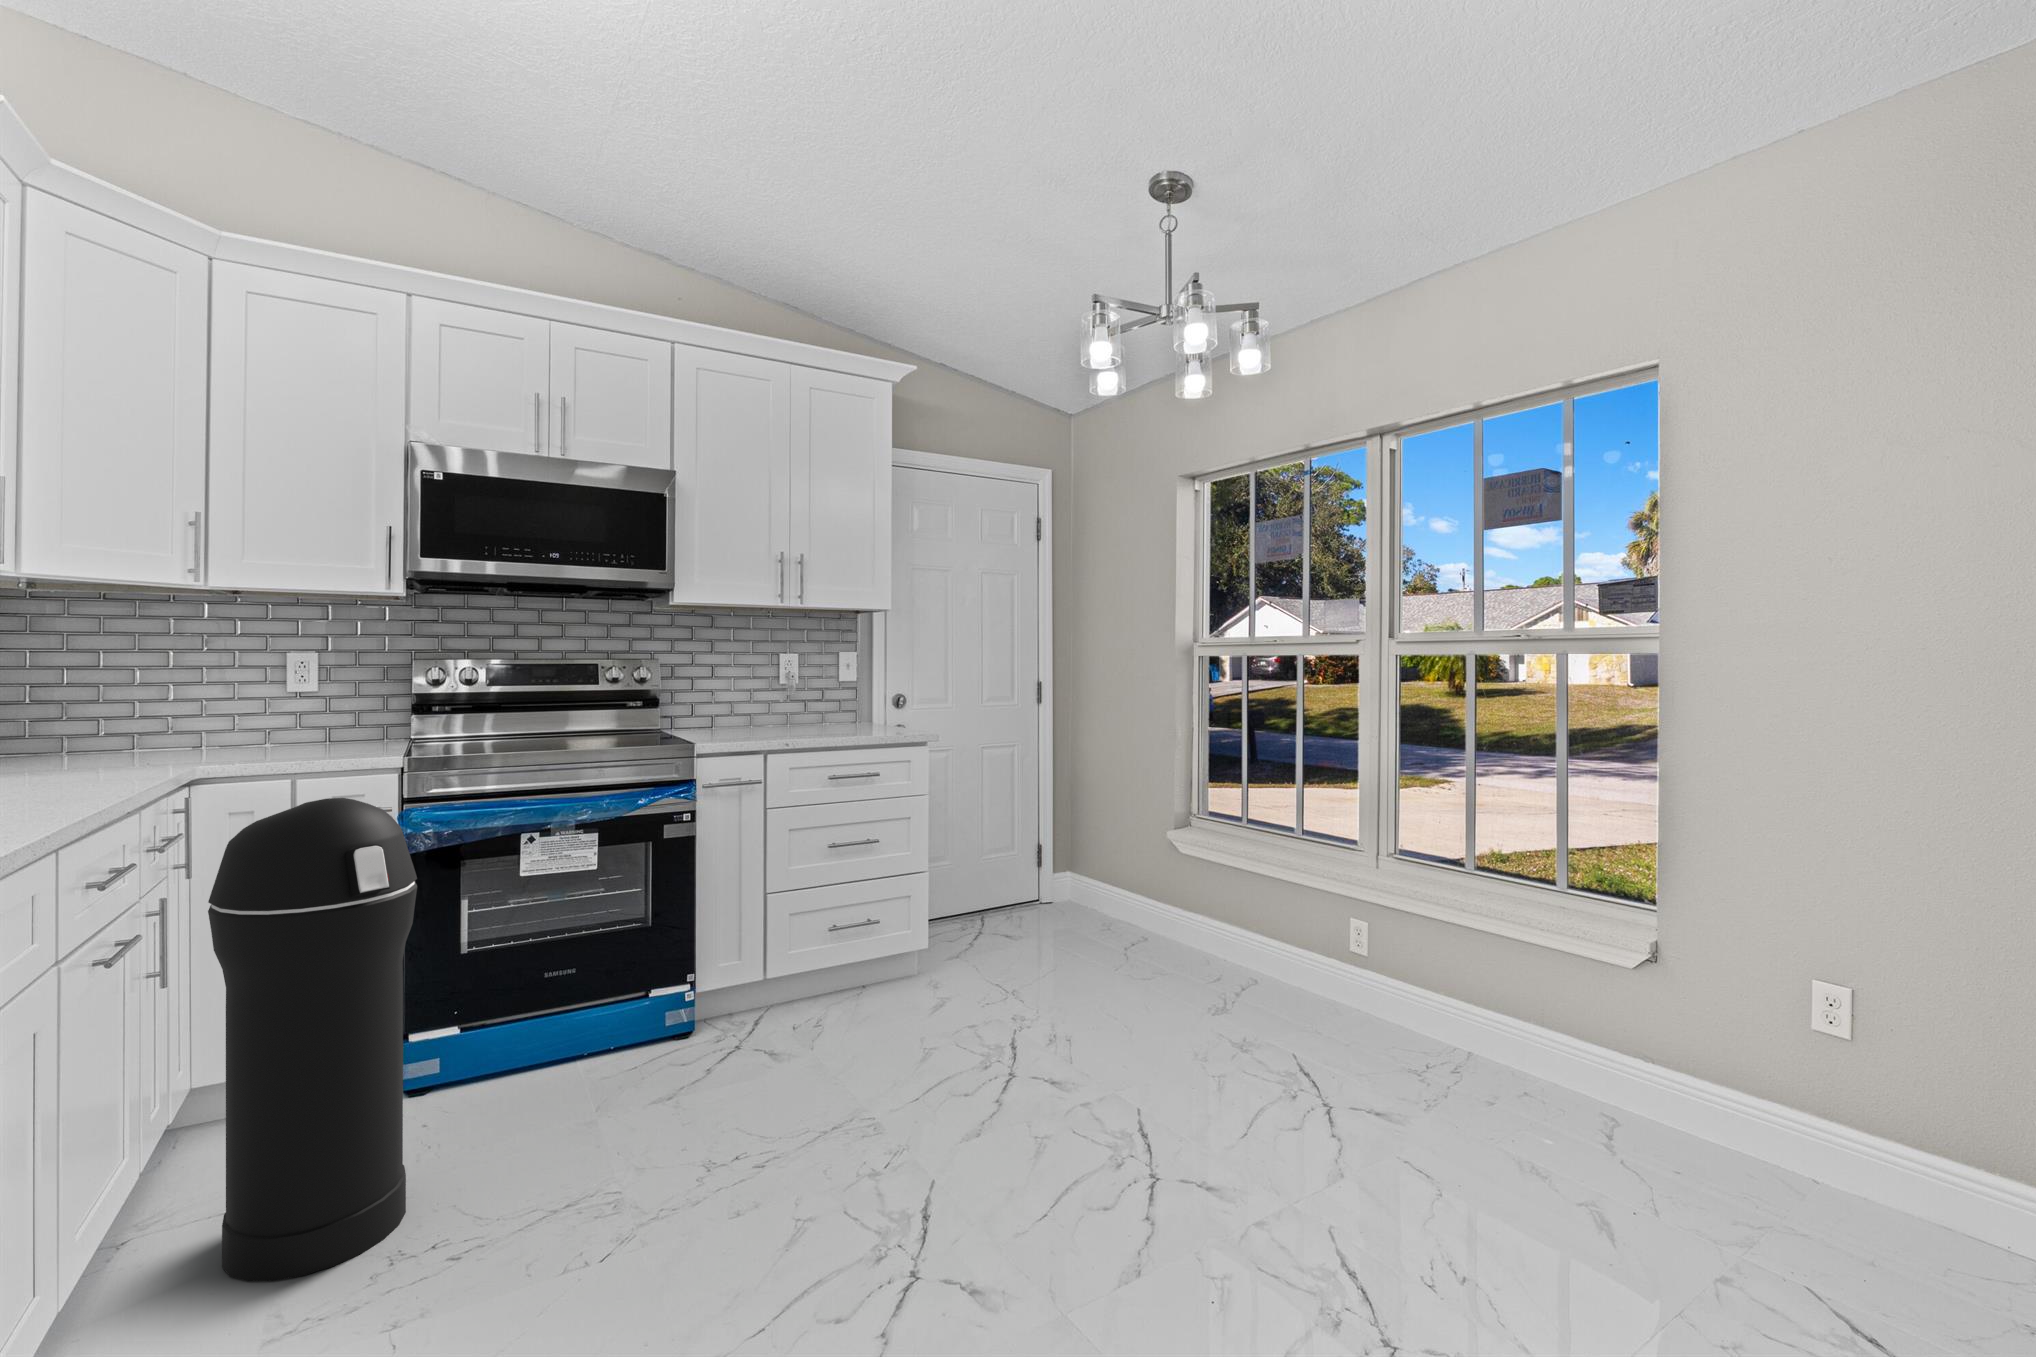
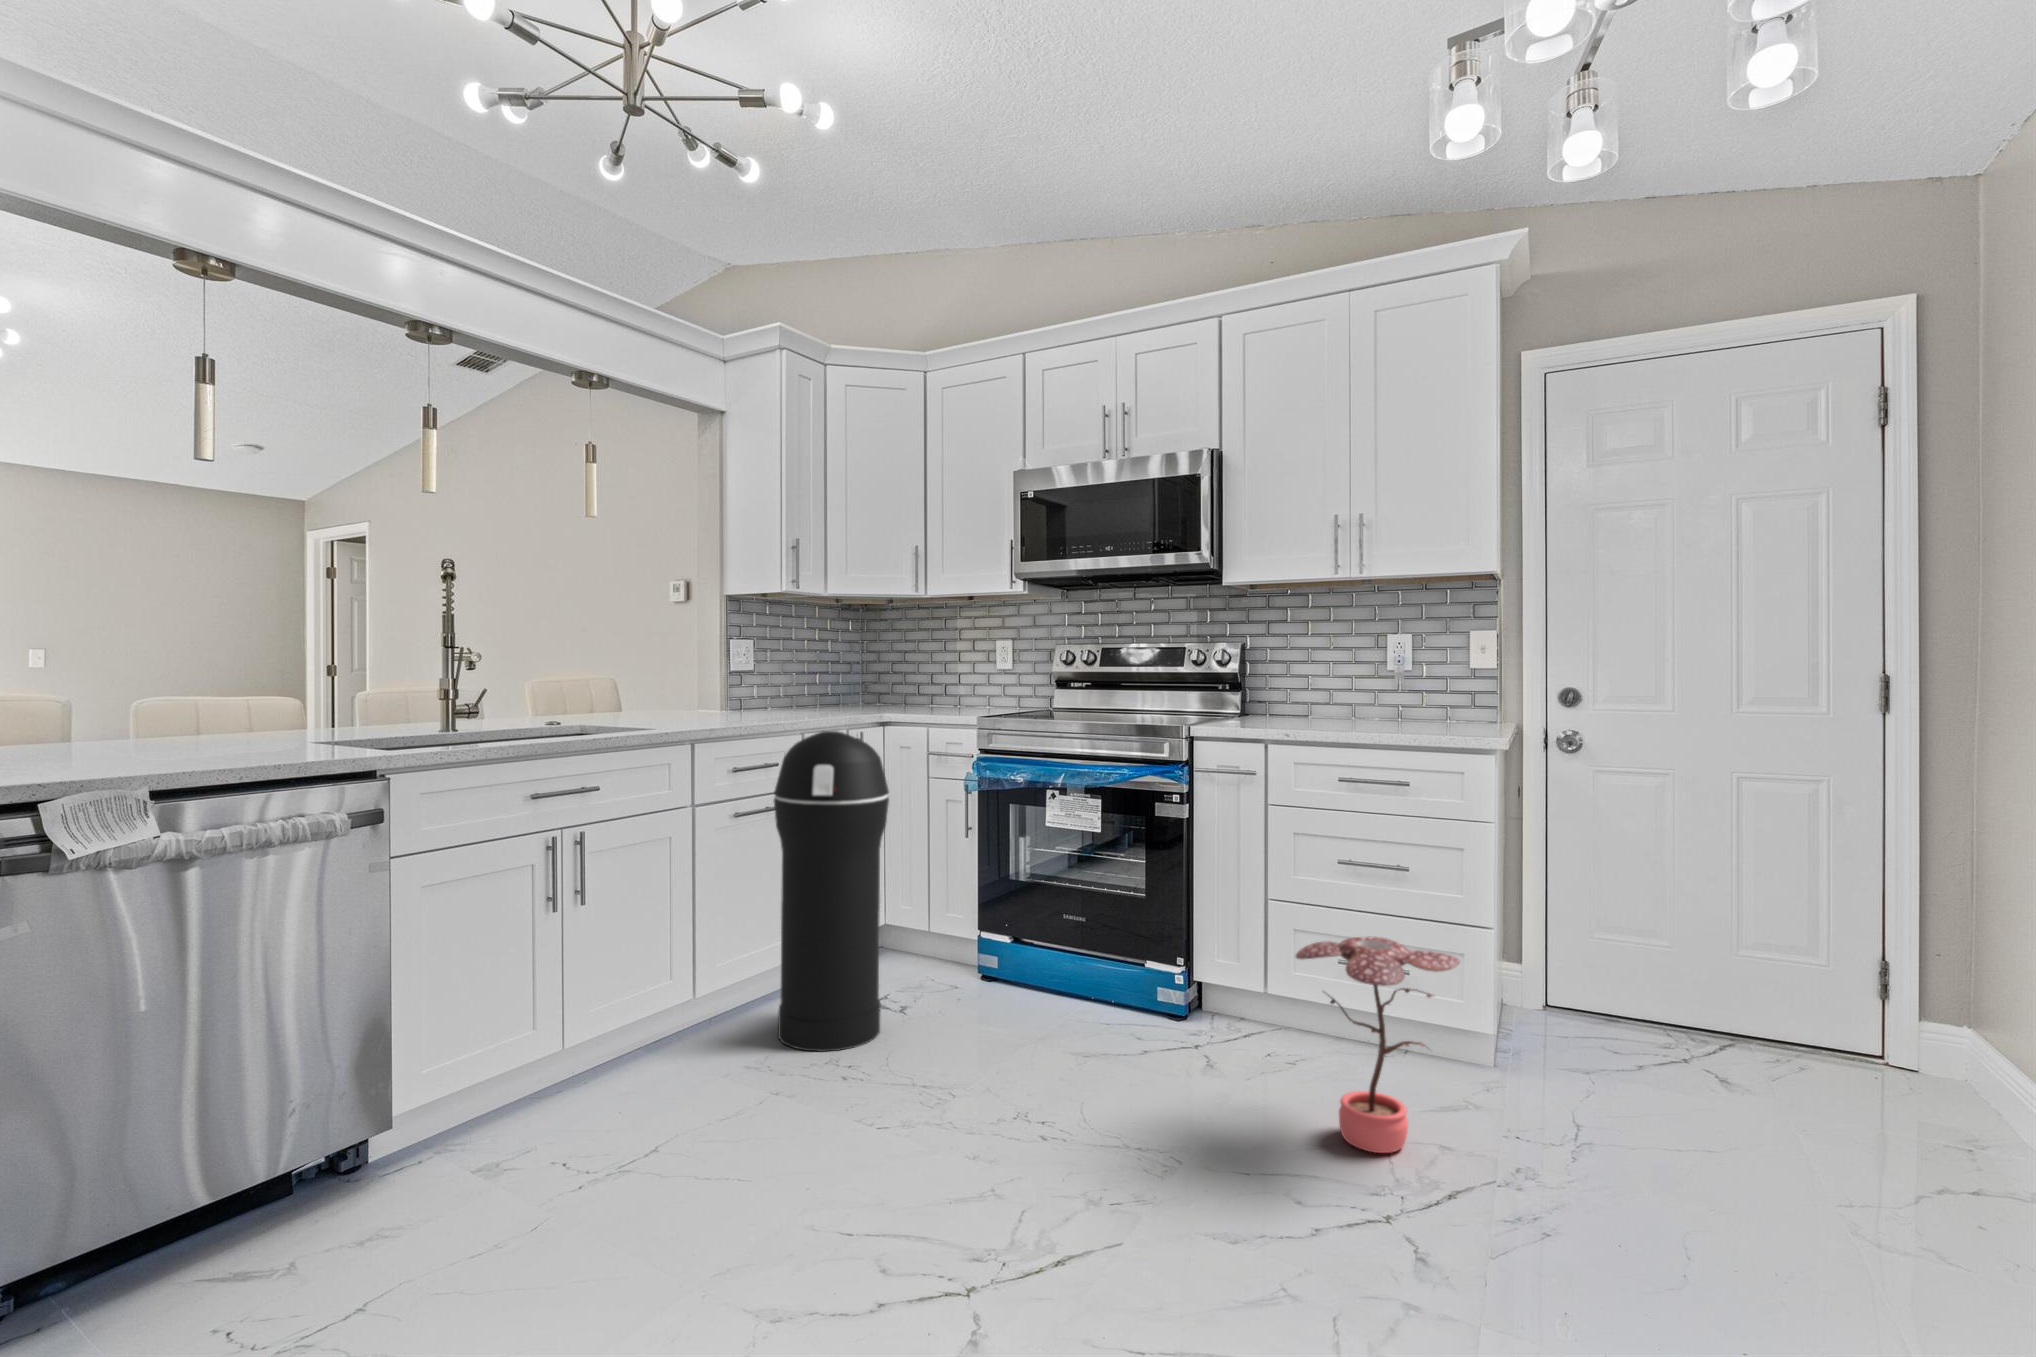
potted plant: none [905,894,1002,1054] -> present [1296,937,1460,1153]

